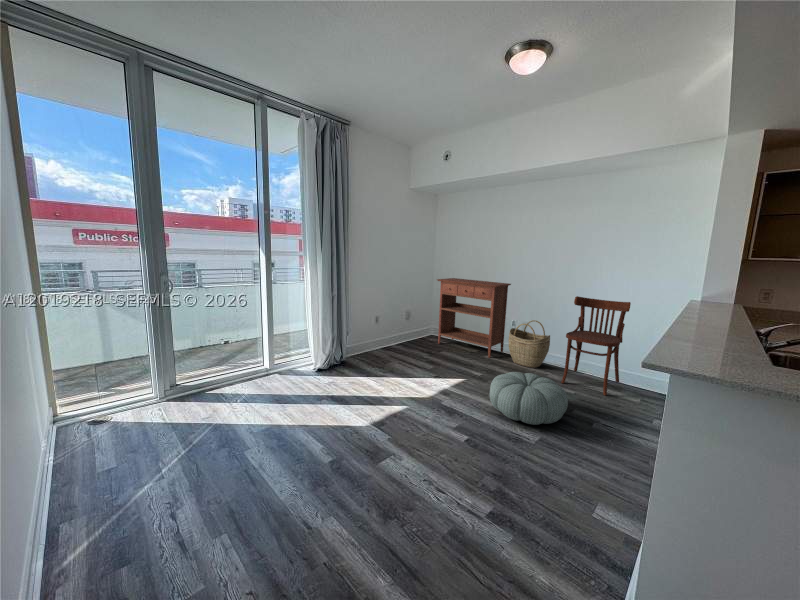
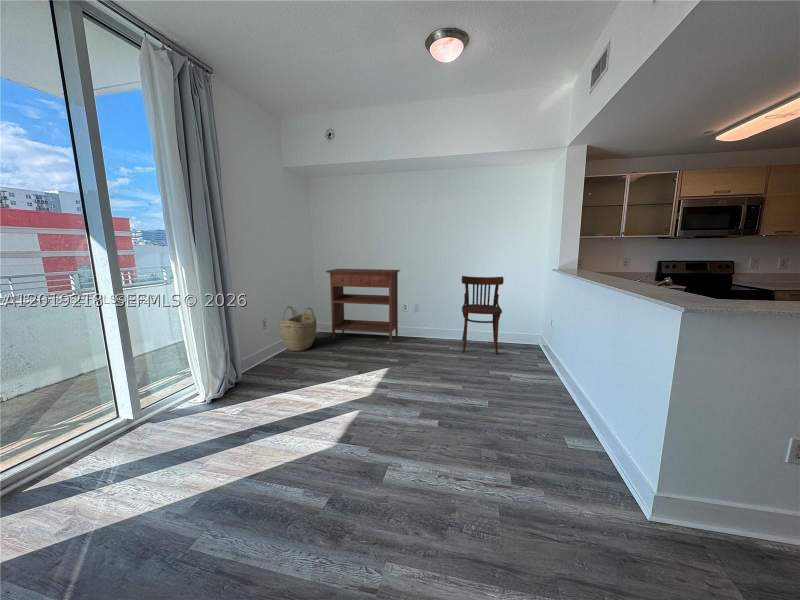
woven basket: present [509,320,550,368] -> present [280,306,317,351]
pouf: present [490,372,568,425] -> none [426,348,494,393]

